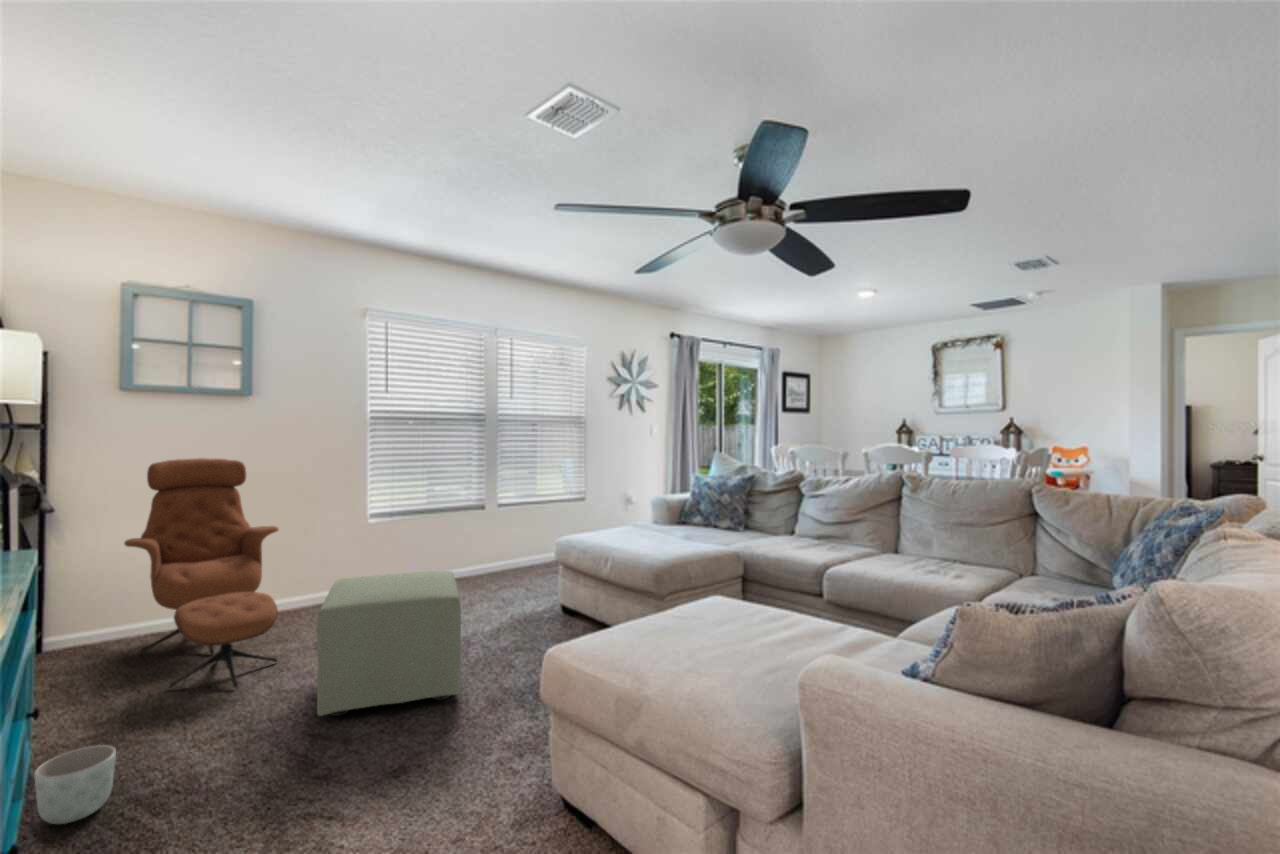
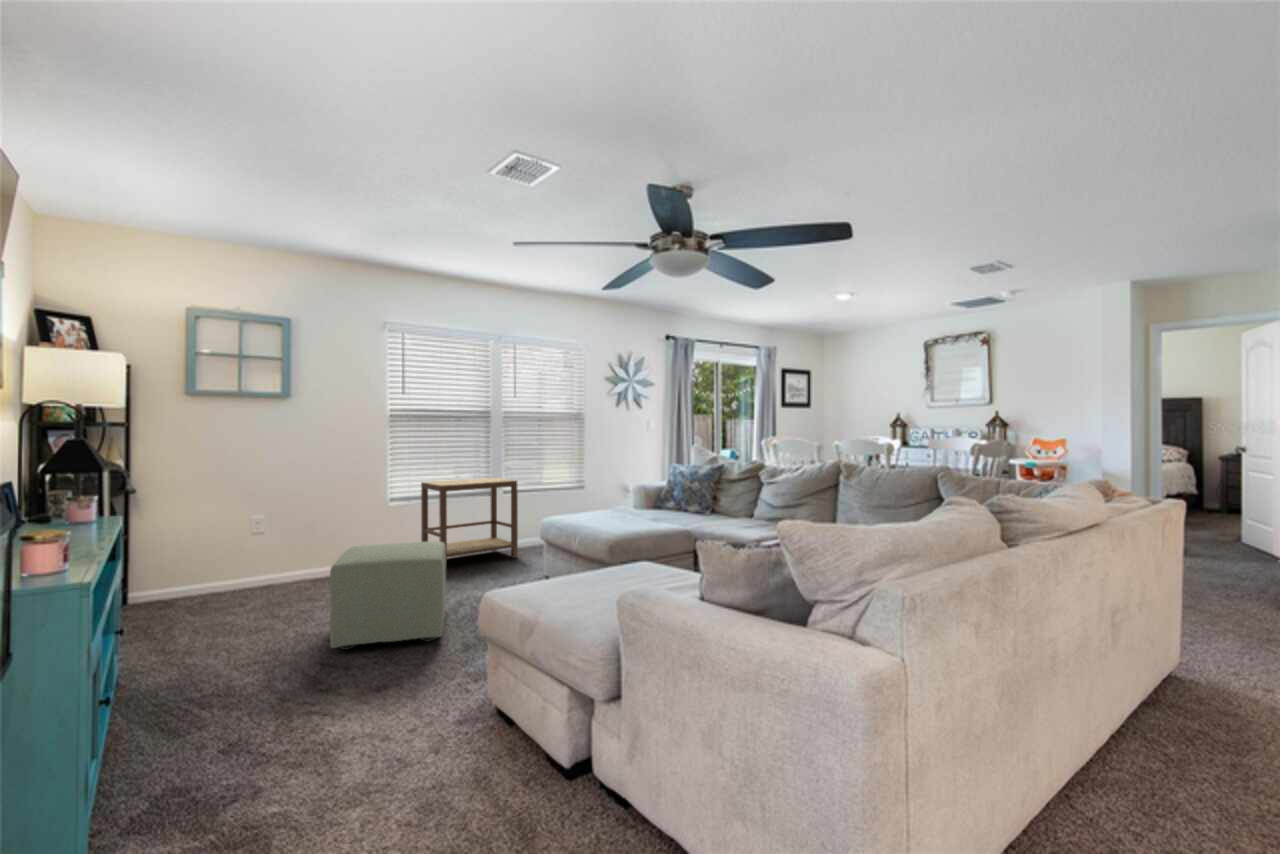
lounge chair: present [124,458,278,688] -> none [189,451,310,630]
side table: none [408,488,519,597] -> present [421,478,518,569]
planter: present [34,745,116,824] -> none [129,656,183,707]

